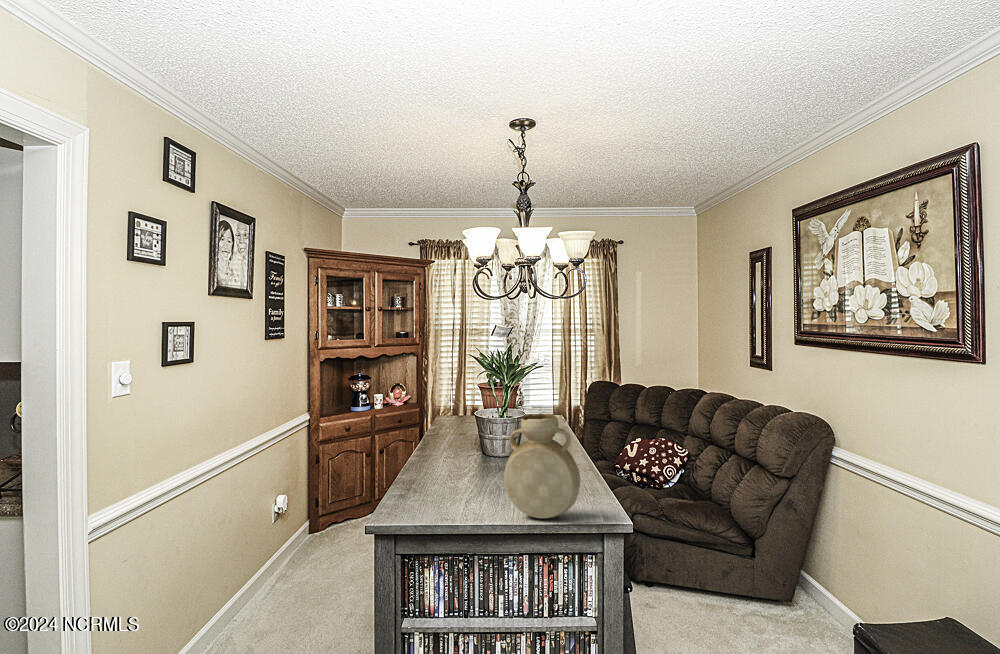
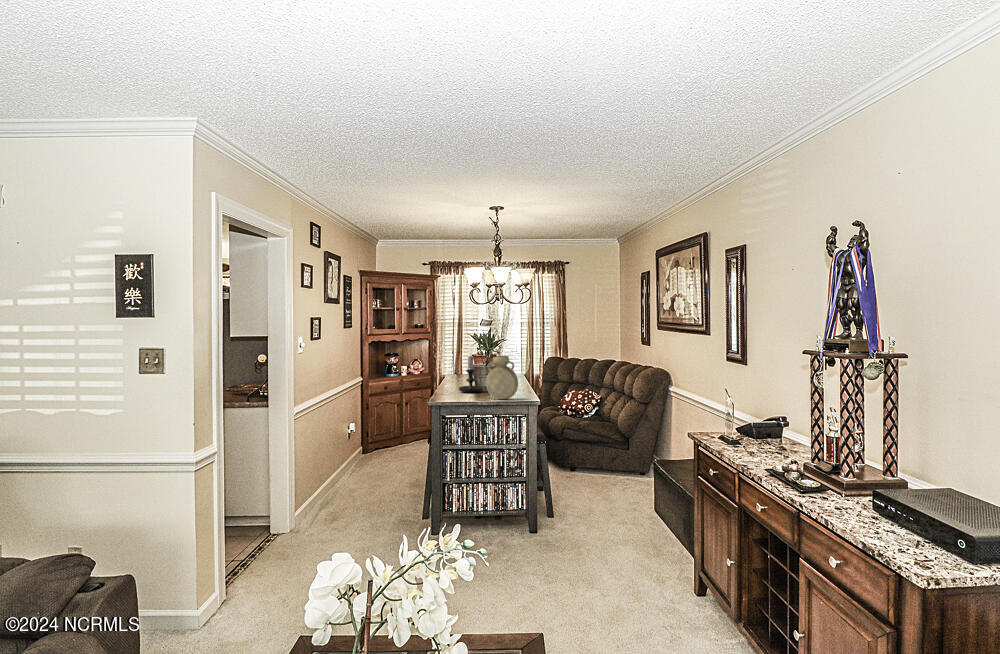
candle holder: none [447,397,501,479] -> present [458,356,484,393]

